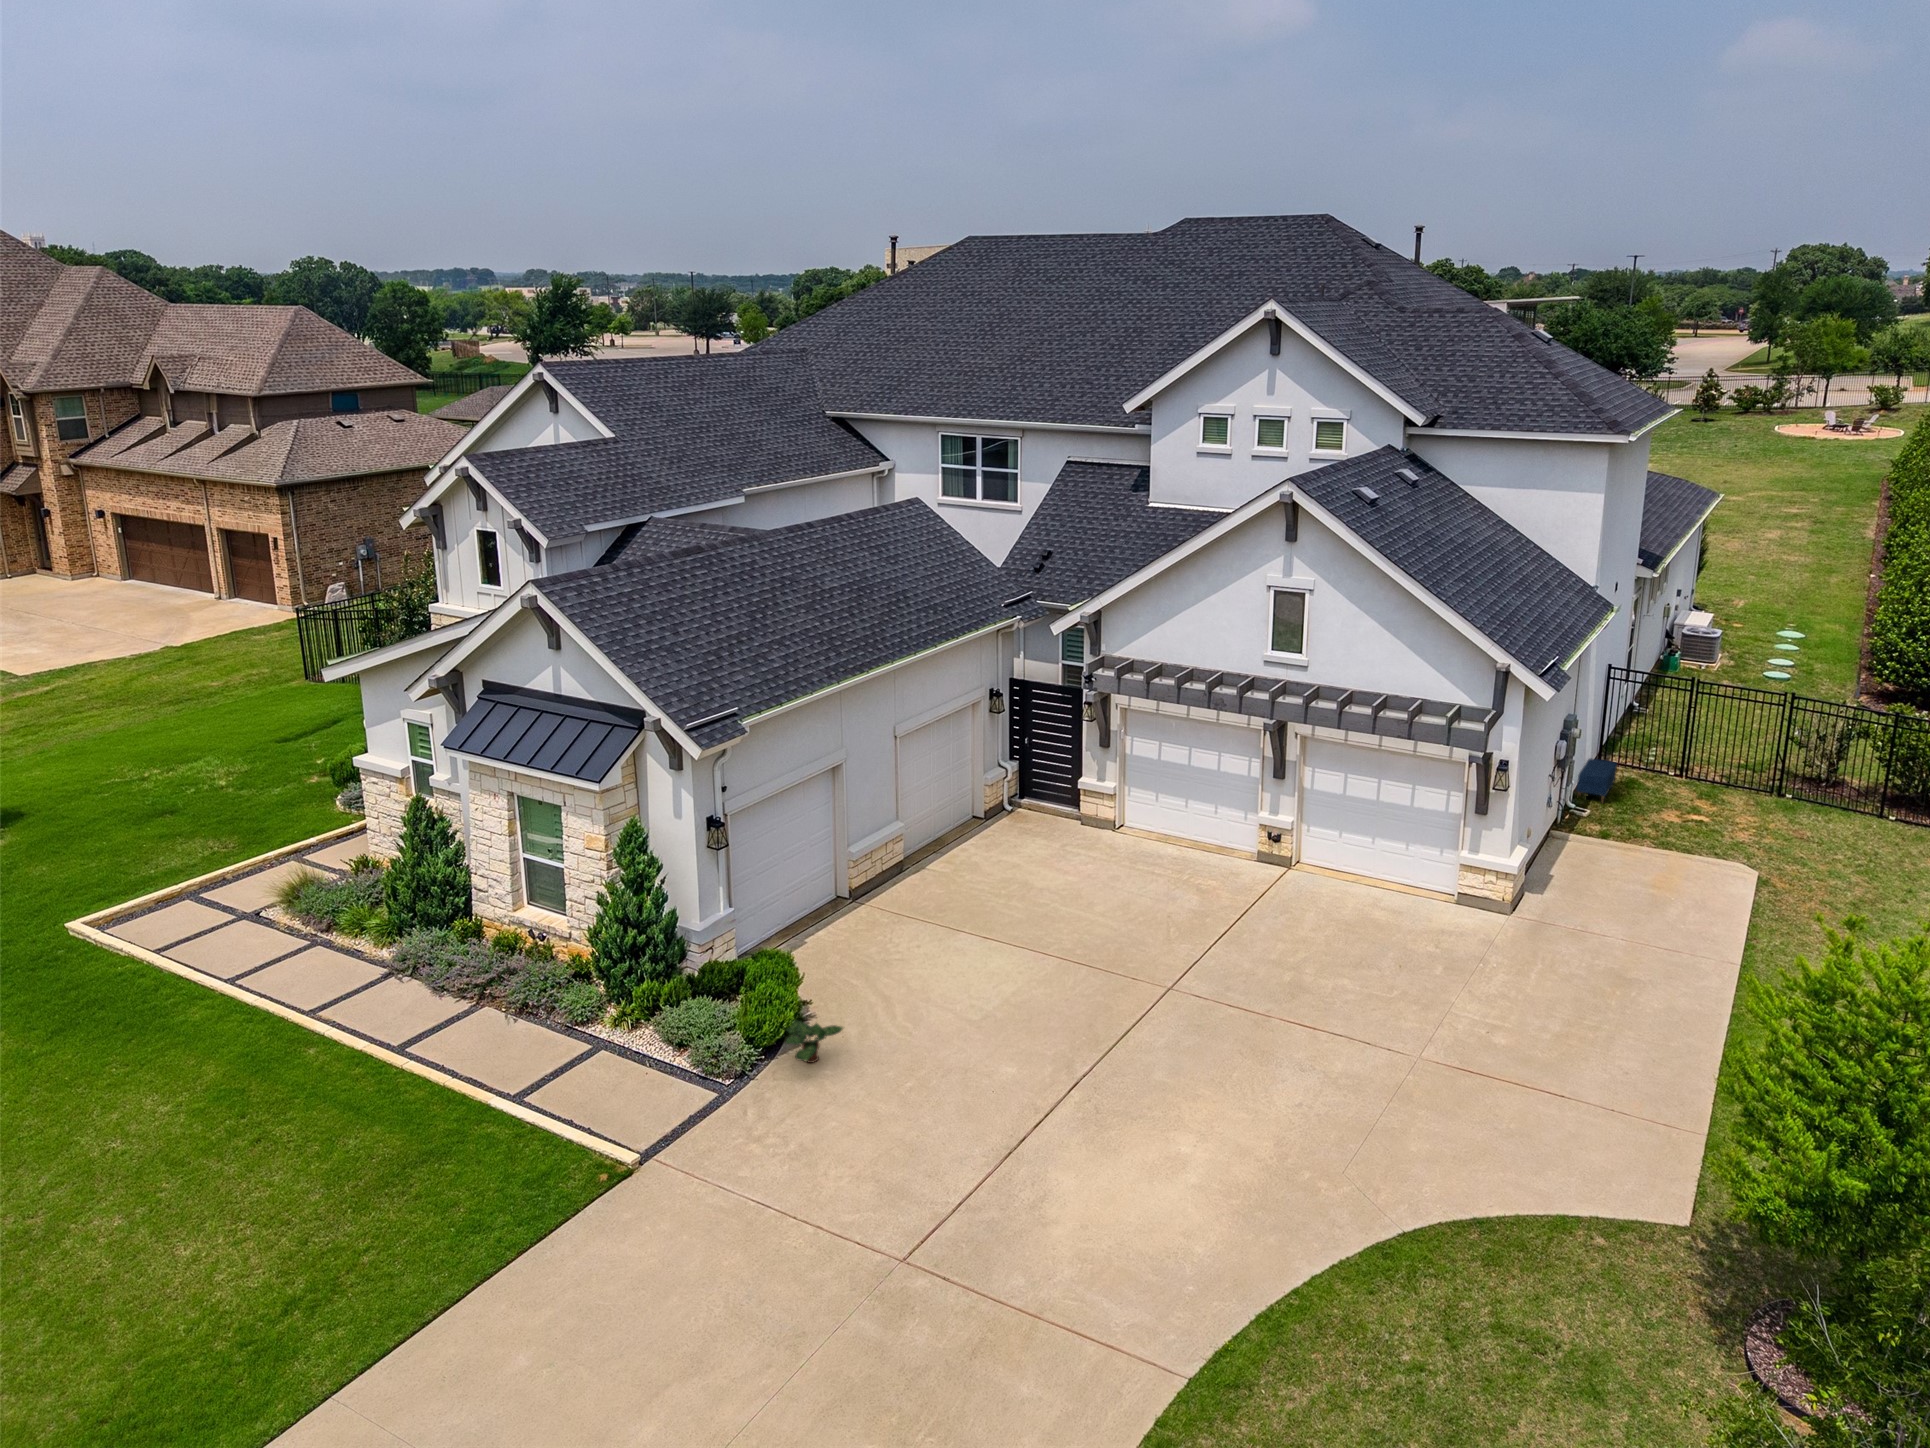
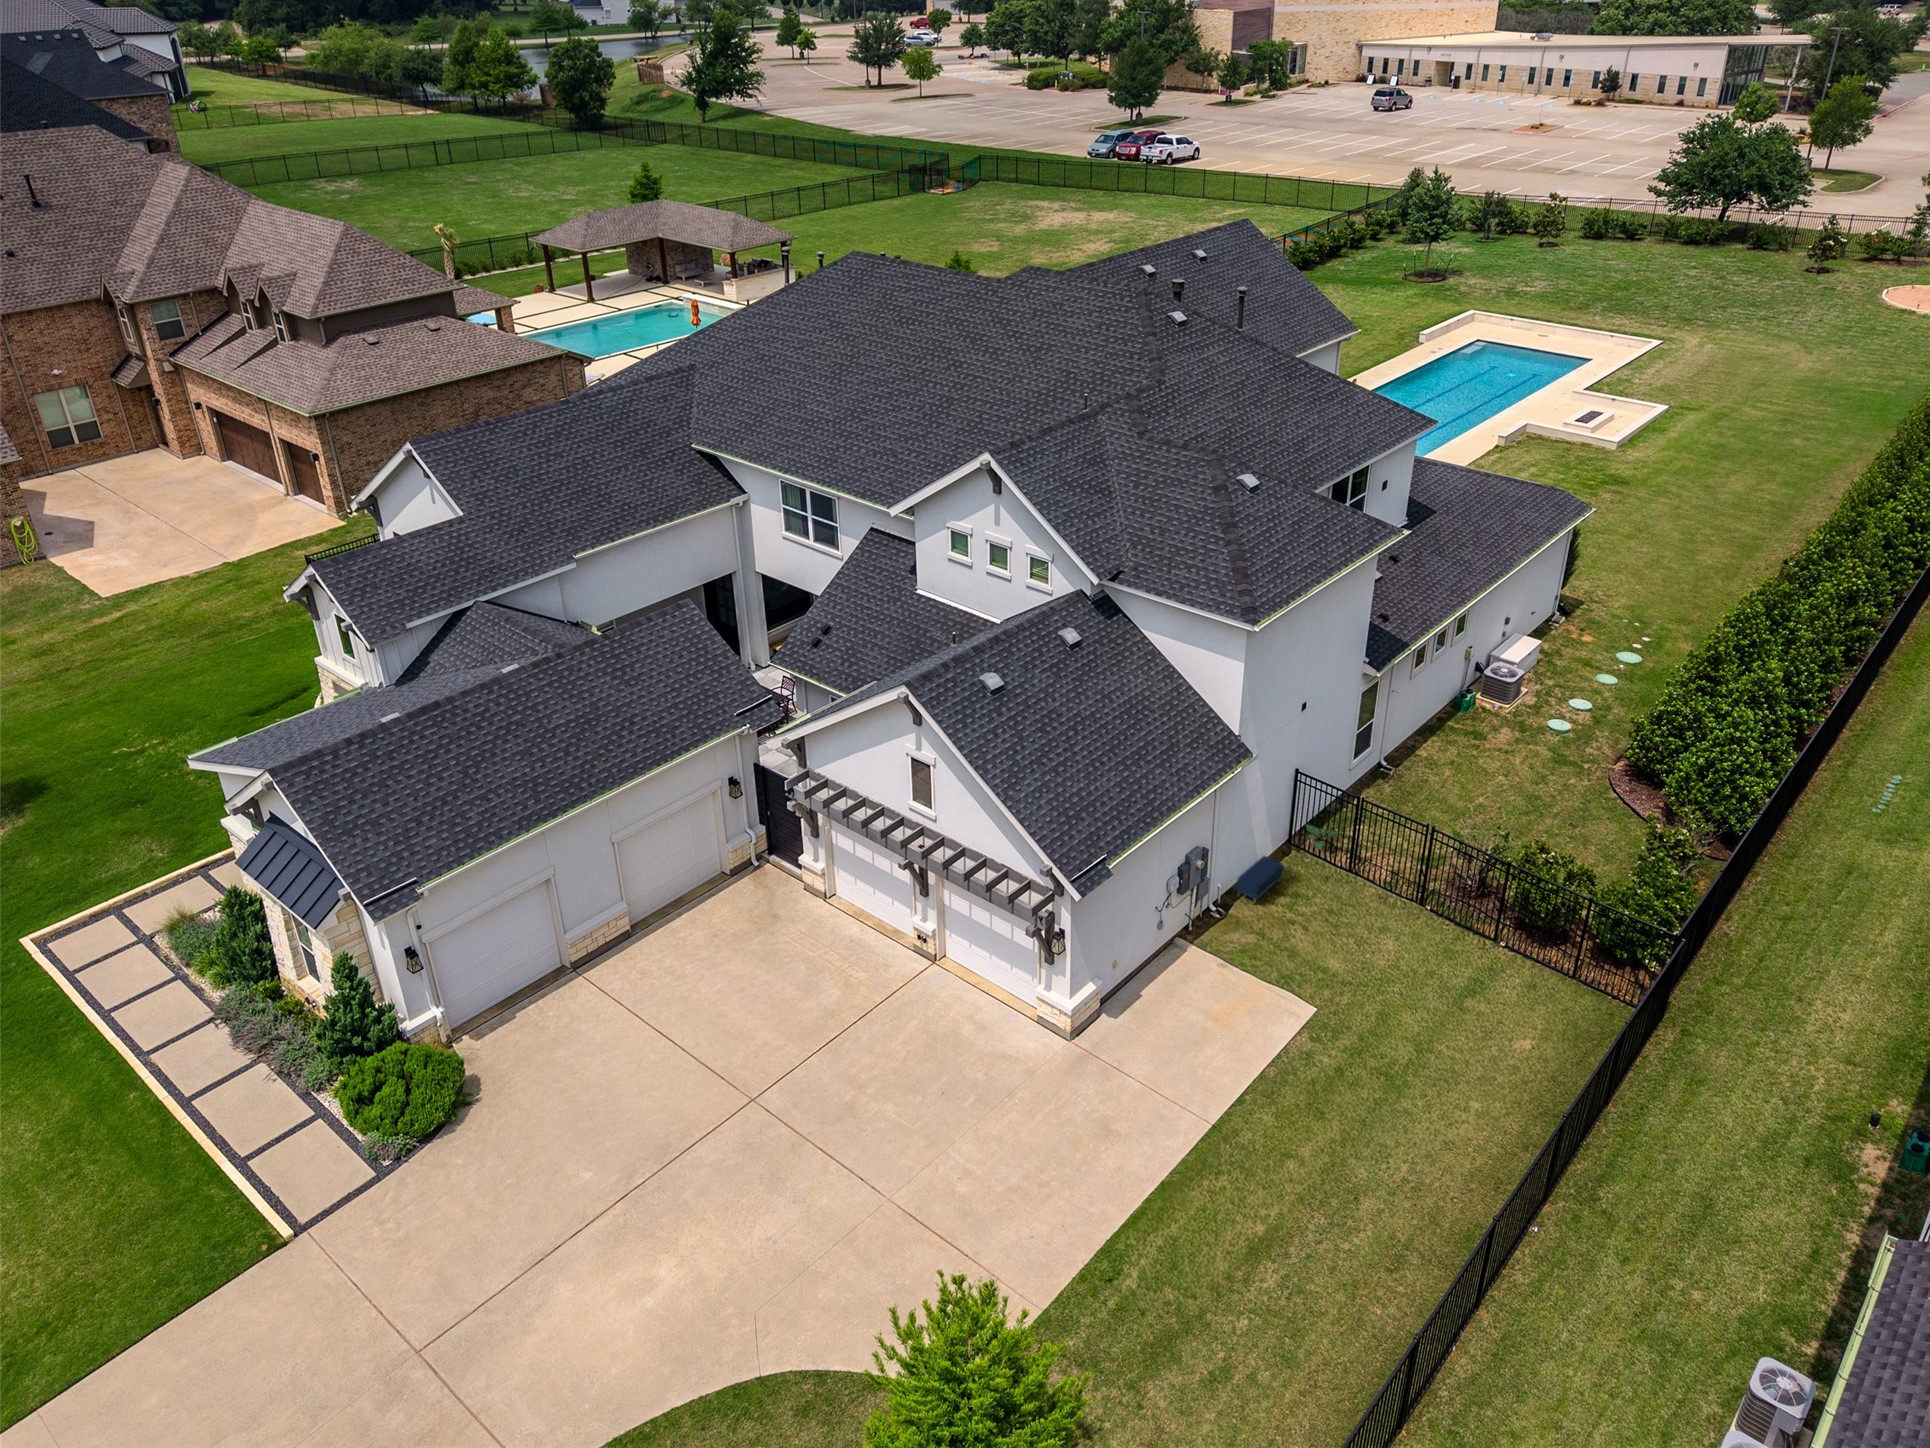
potted plant: present [786,1020,843,1063] -> present [1306,824,1338,850]

